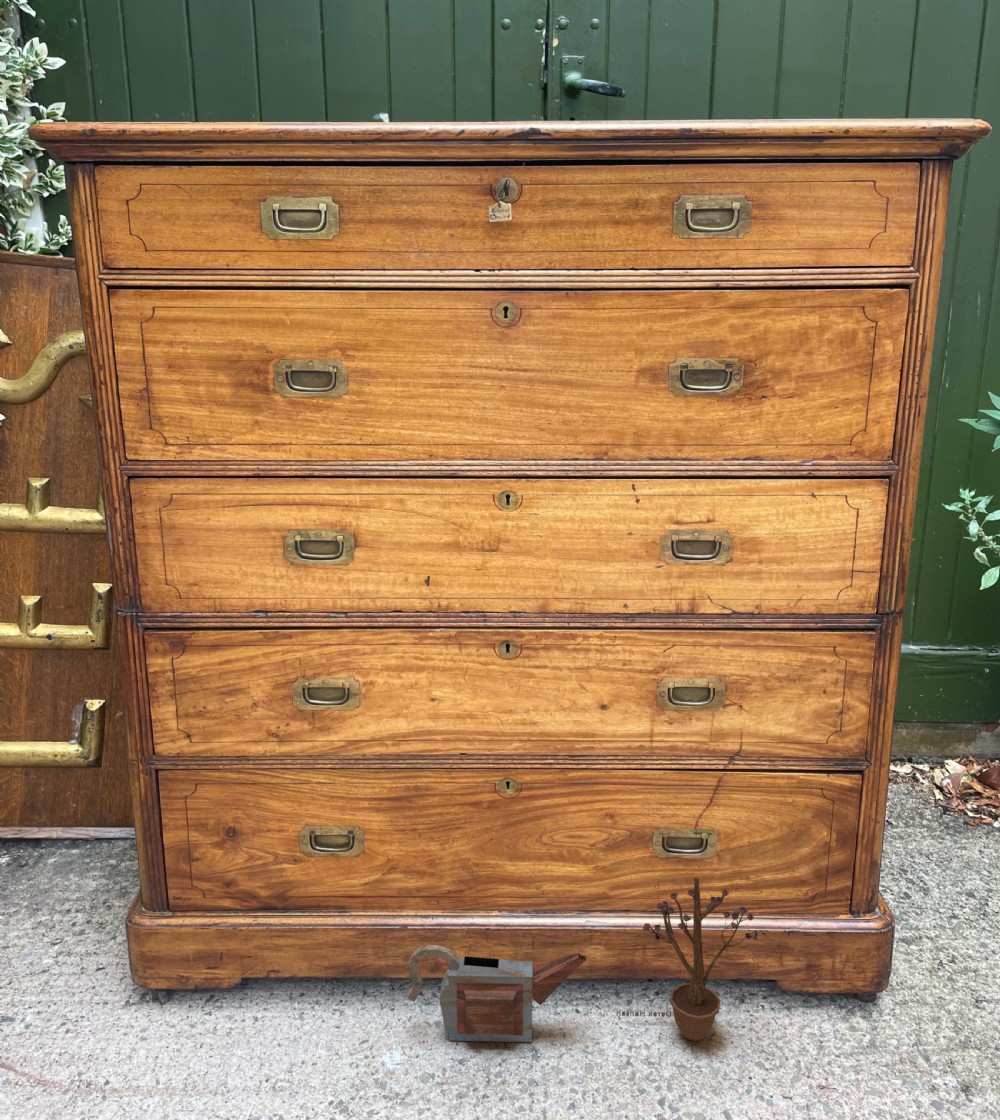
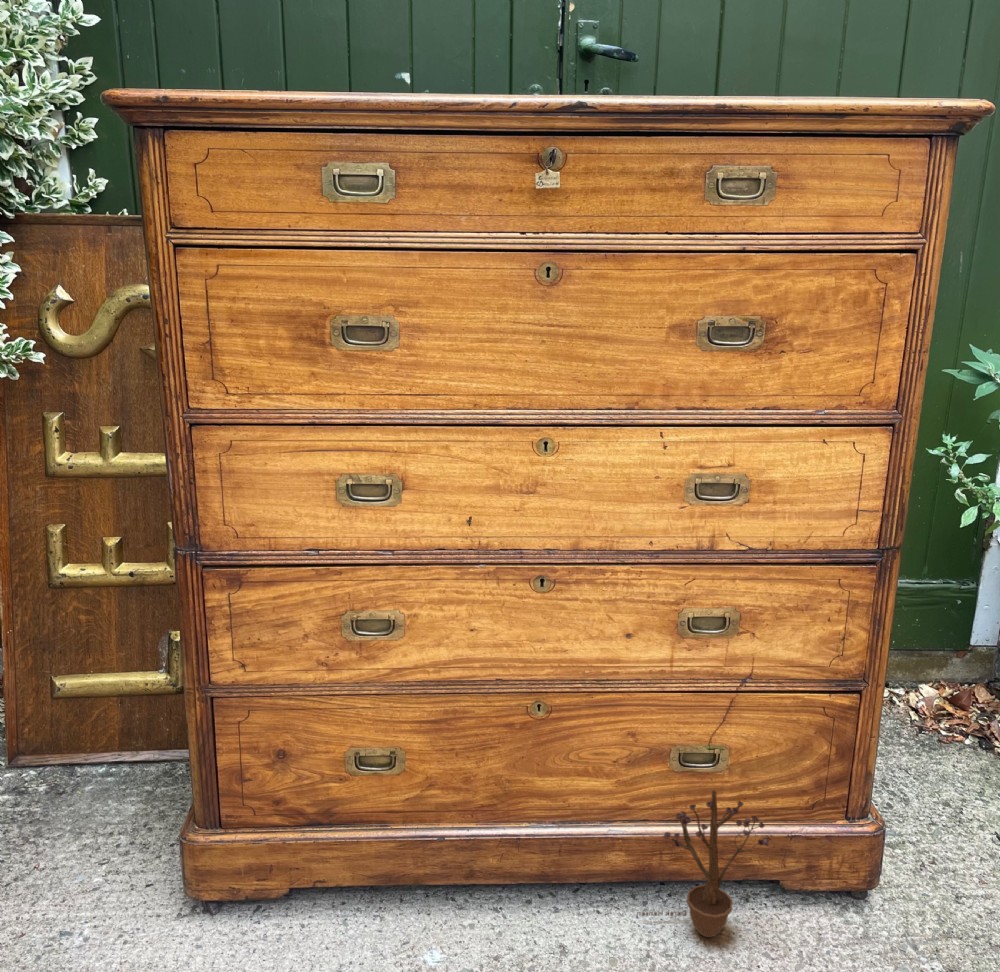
watering can: present [407,945,586,1042] -> none [447,856,613,942]

